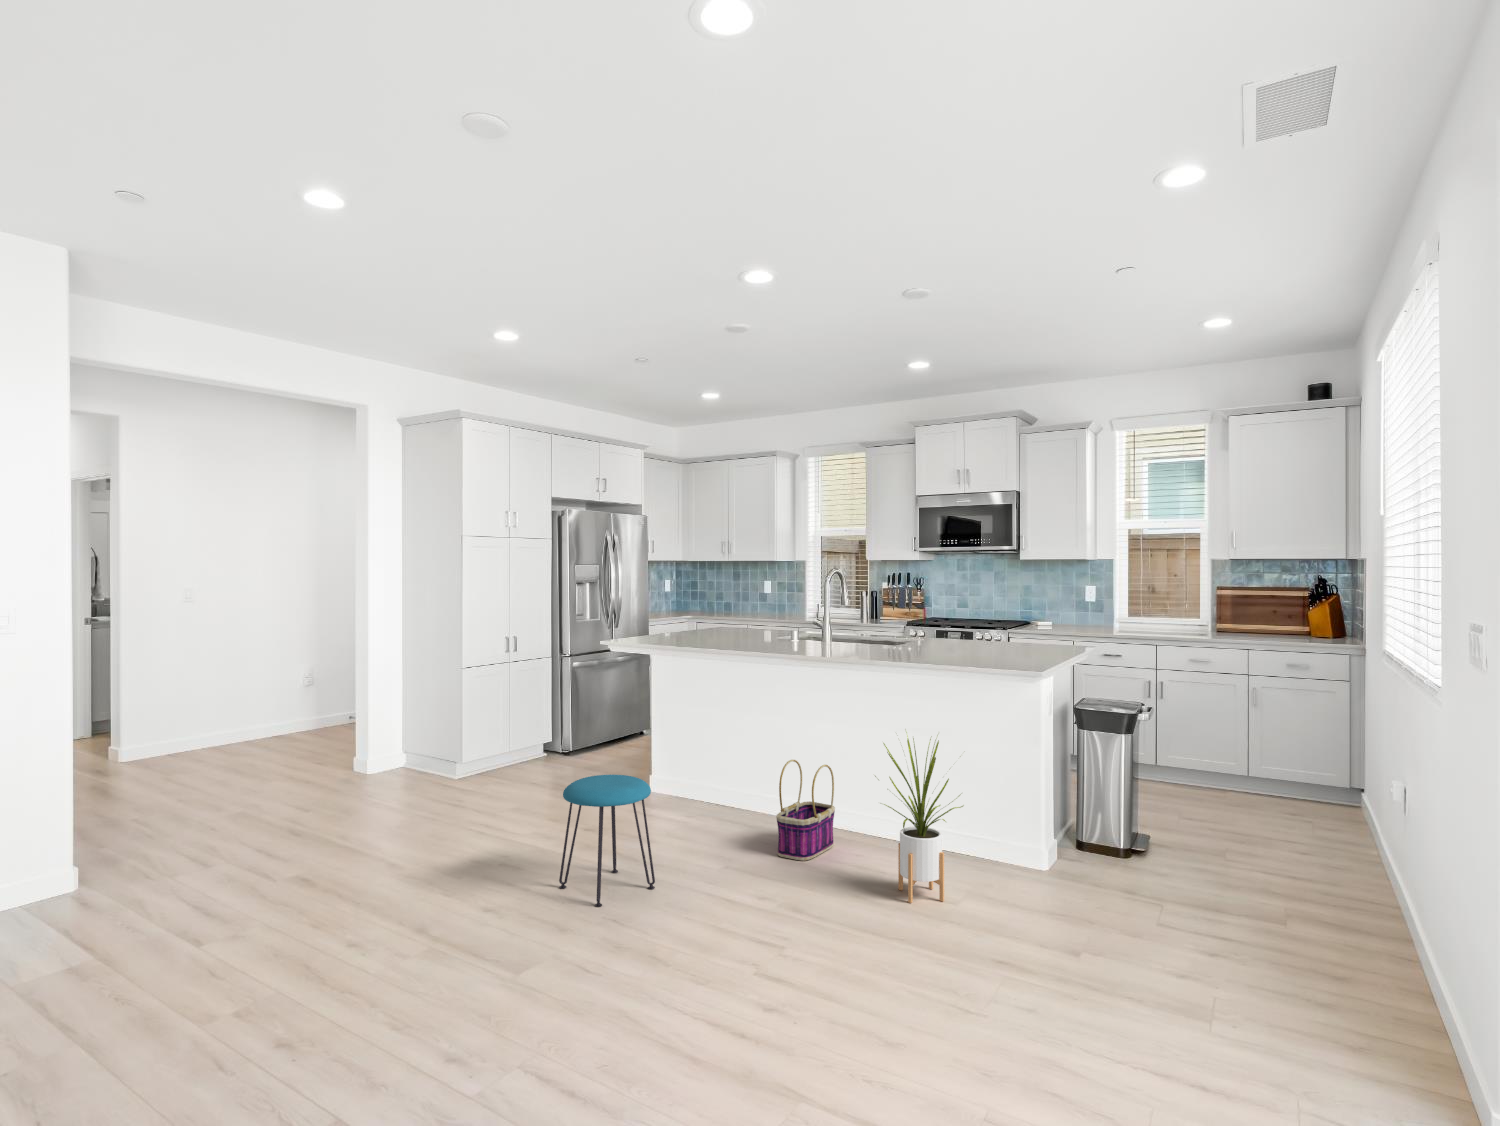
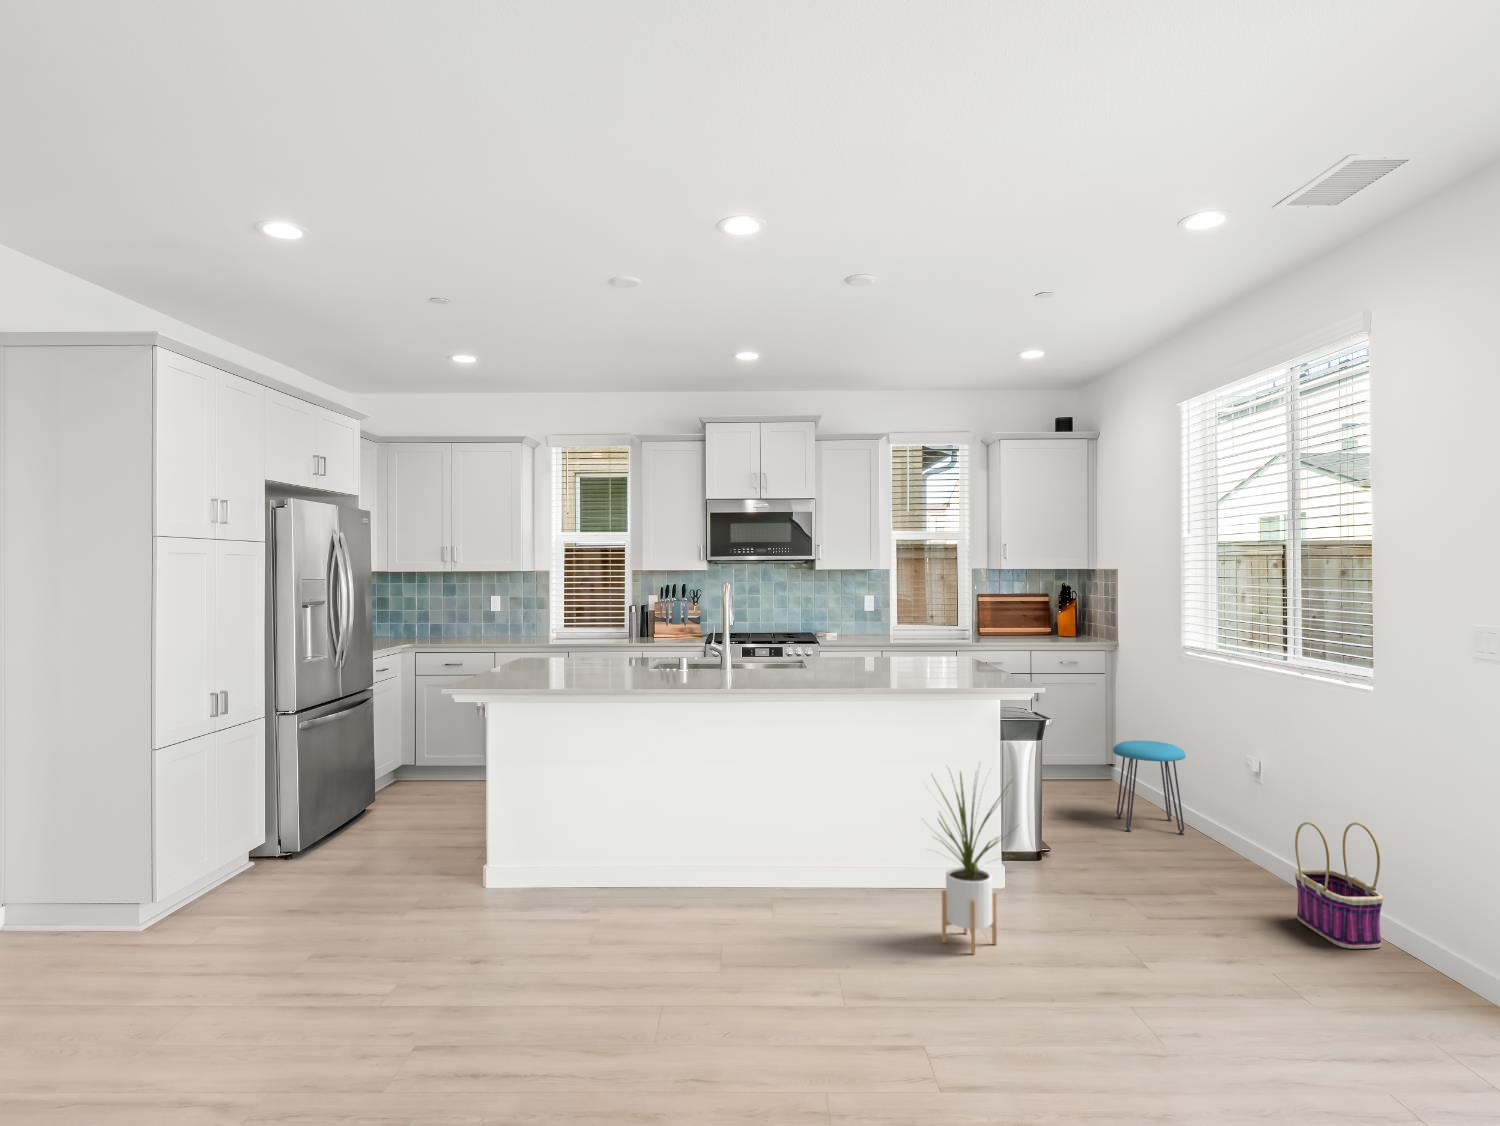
basket: present [776,760,835,861] -> present [1295,822,1383,949]
stool: present [559,775,655,907] -> present [1113,741,1186,835]

